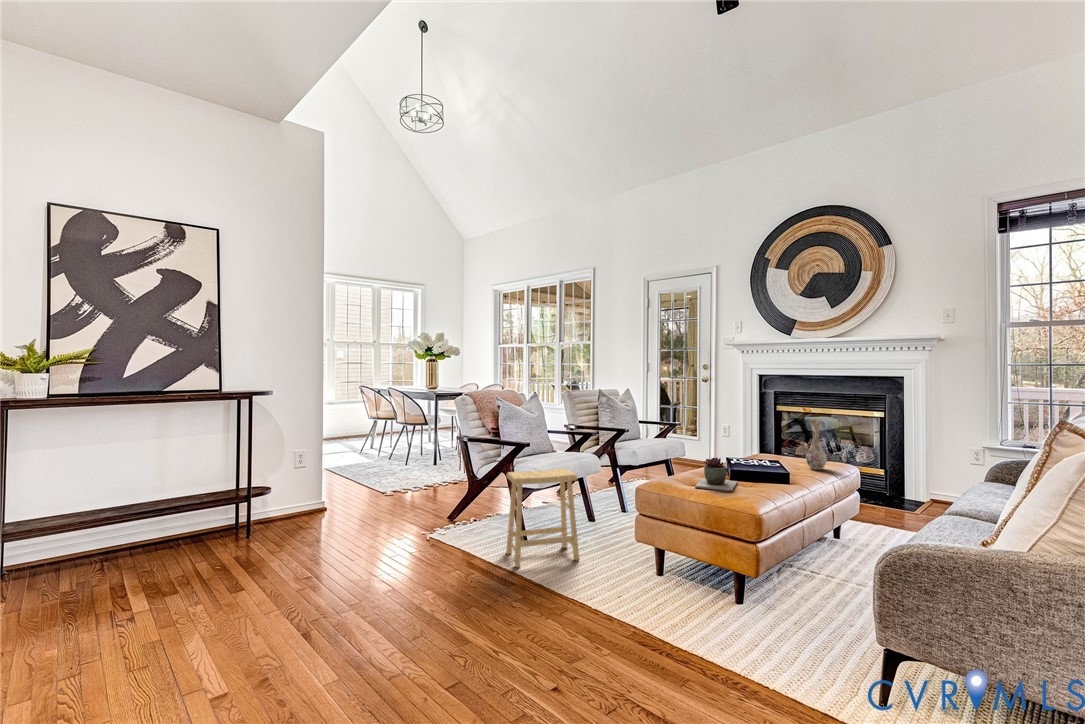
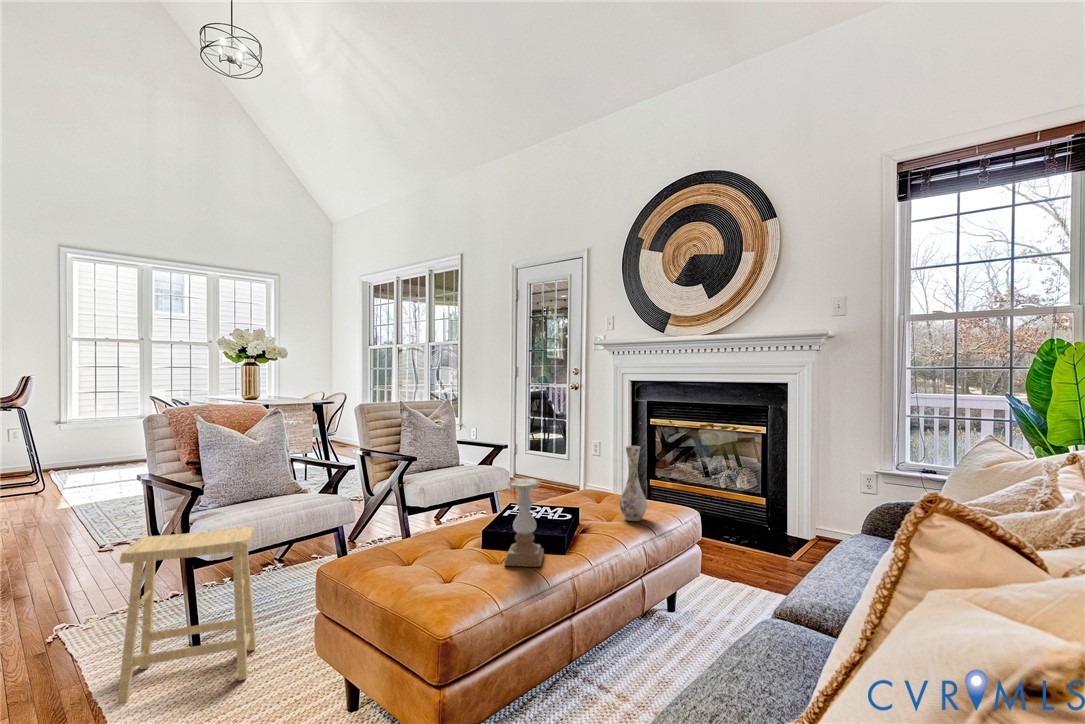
candle holder: none [755,436,783,488] -> present [505,479,544,567]
succulent plant: present [695,458,738,491] -> none [399,514,483,577]

